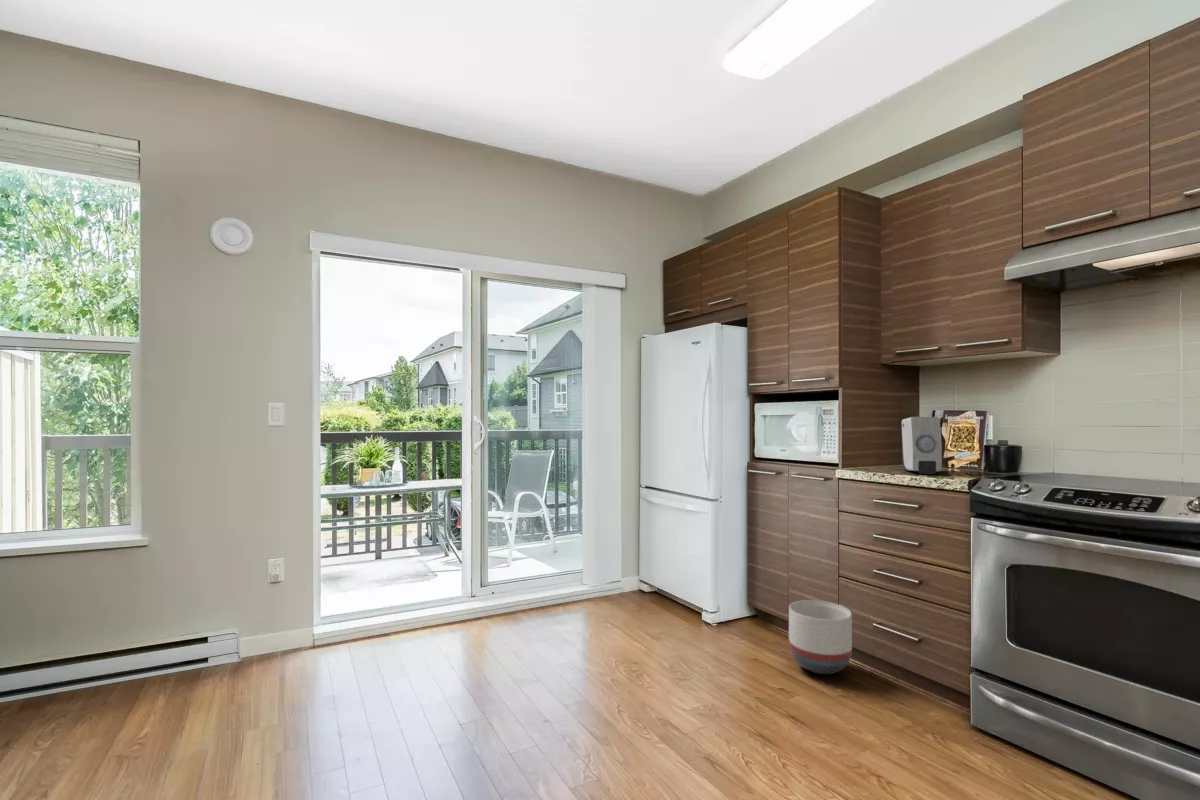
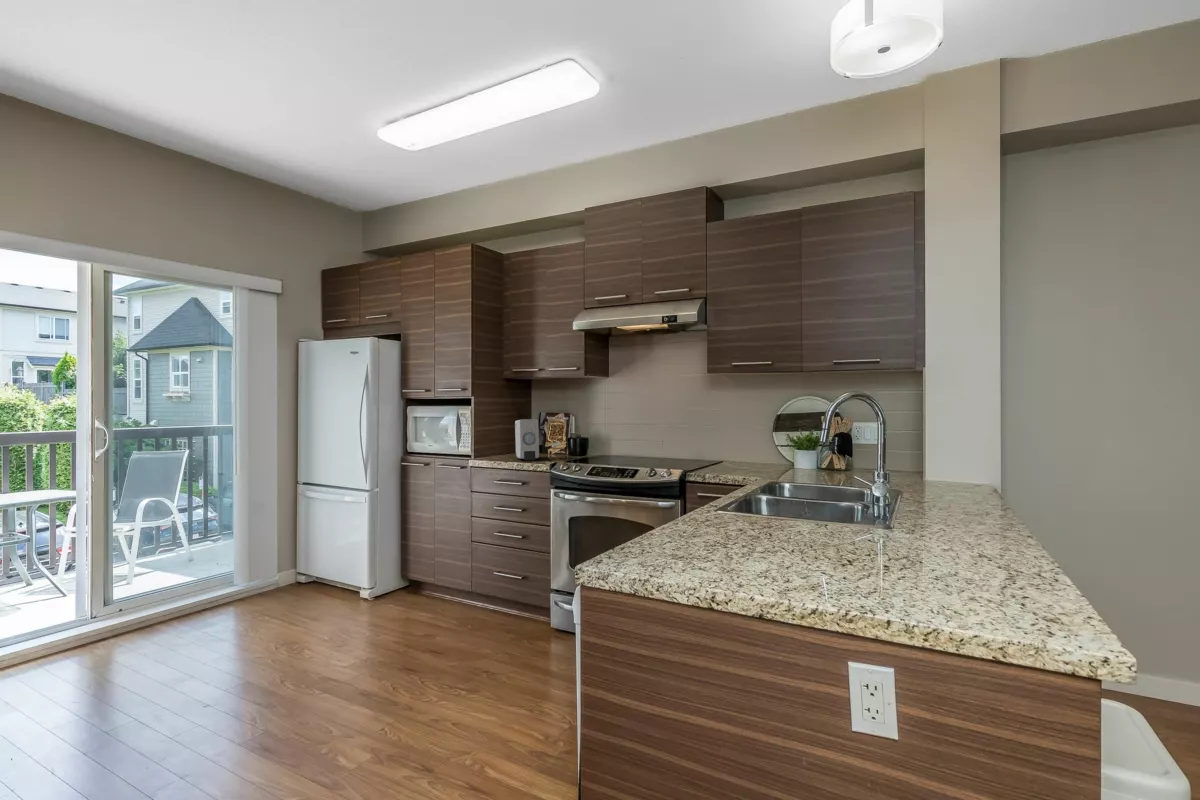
planter: present [789,600,852,674] -> none [431,563,478,618]

